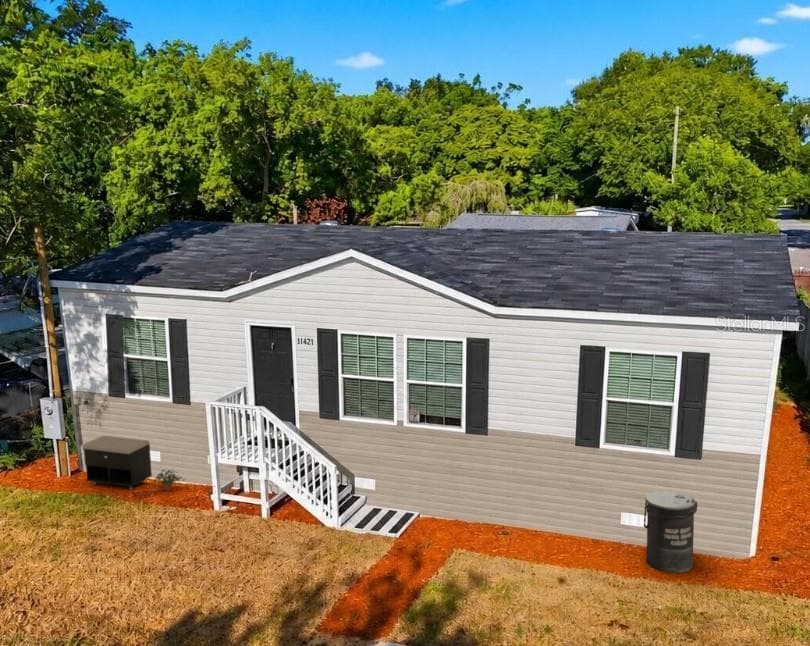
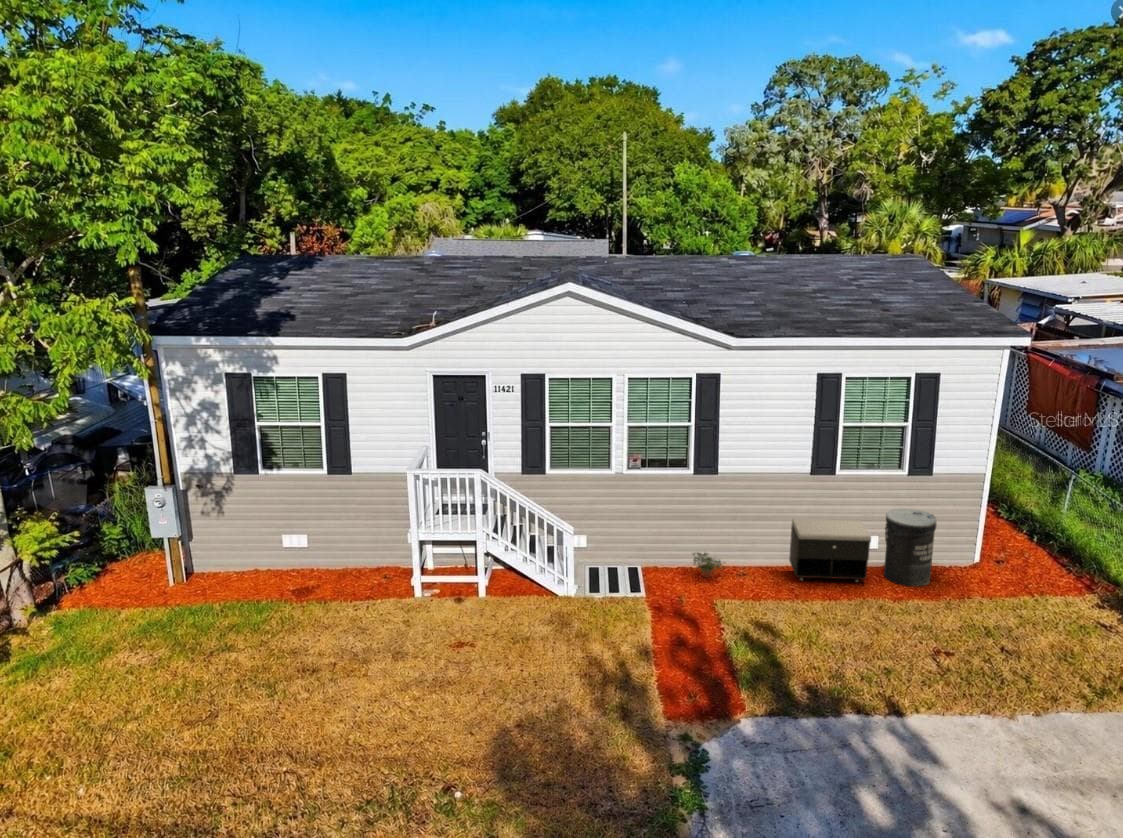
storage bench: present [83,436,152,489] -> present [789,519,871,582]
potted plant: present [154,470,185,491] -> present [693,553,724,578]

